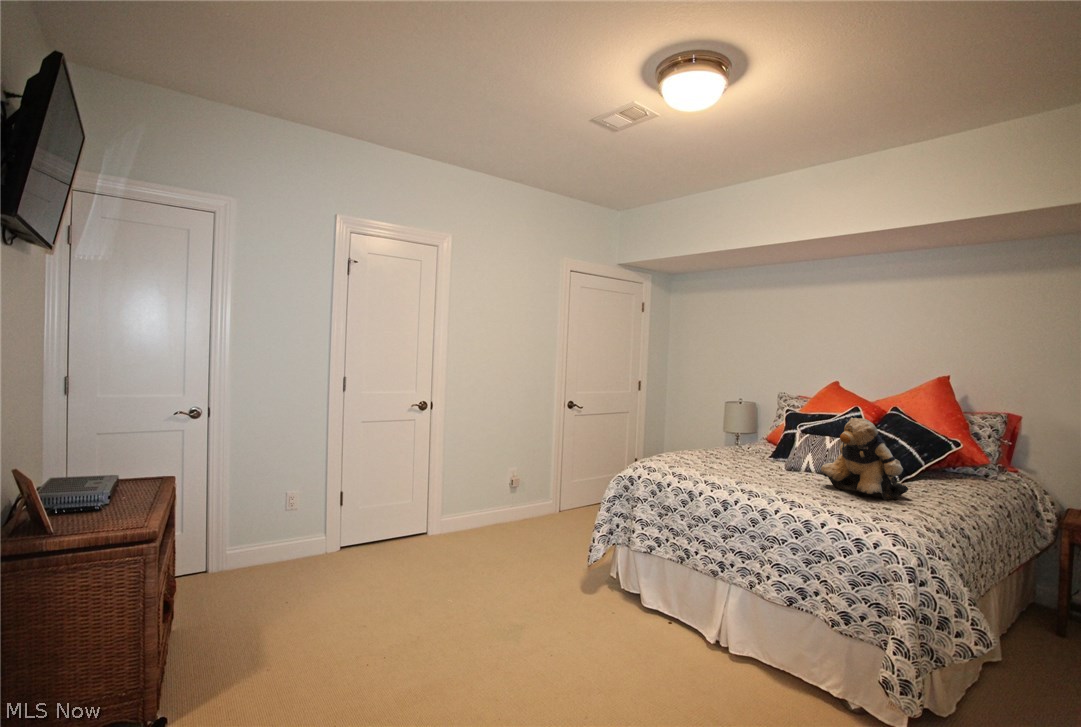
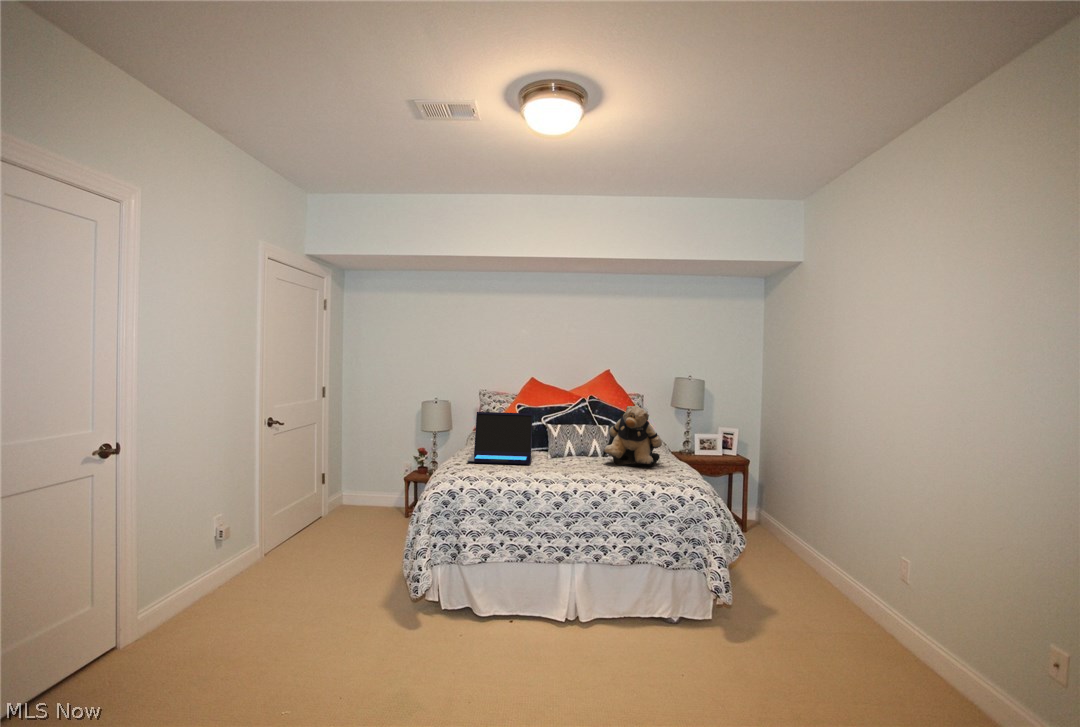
laptop: none [675,412,766,469] -> present [467,412,533,465]

